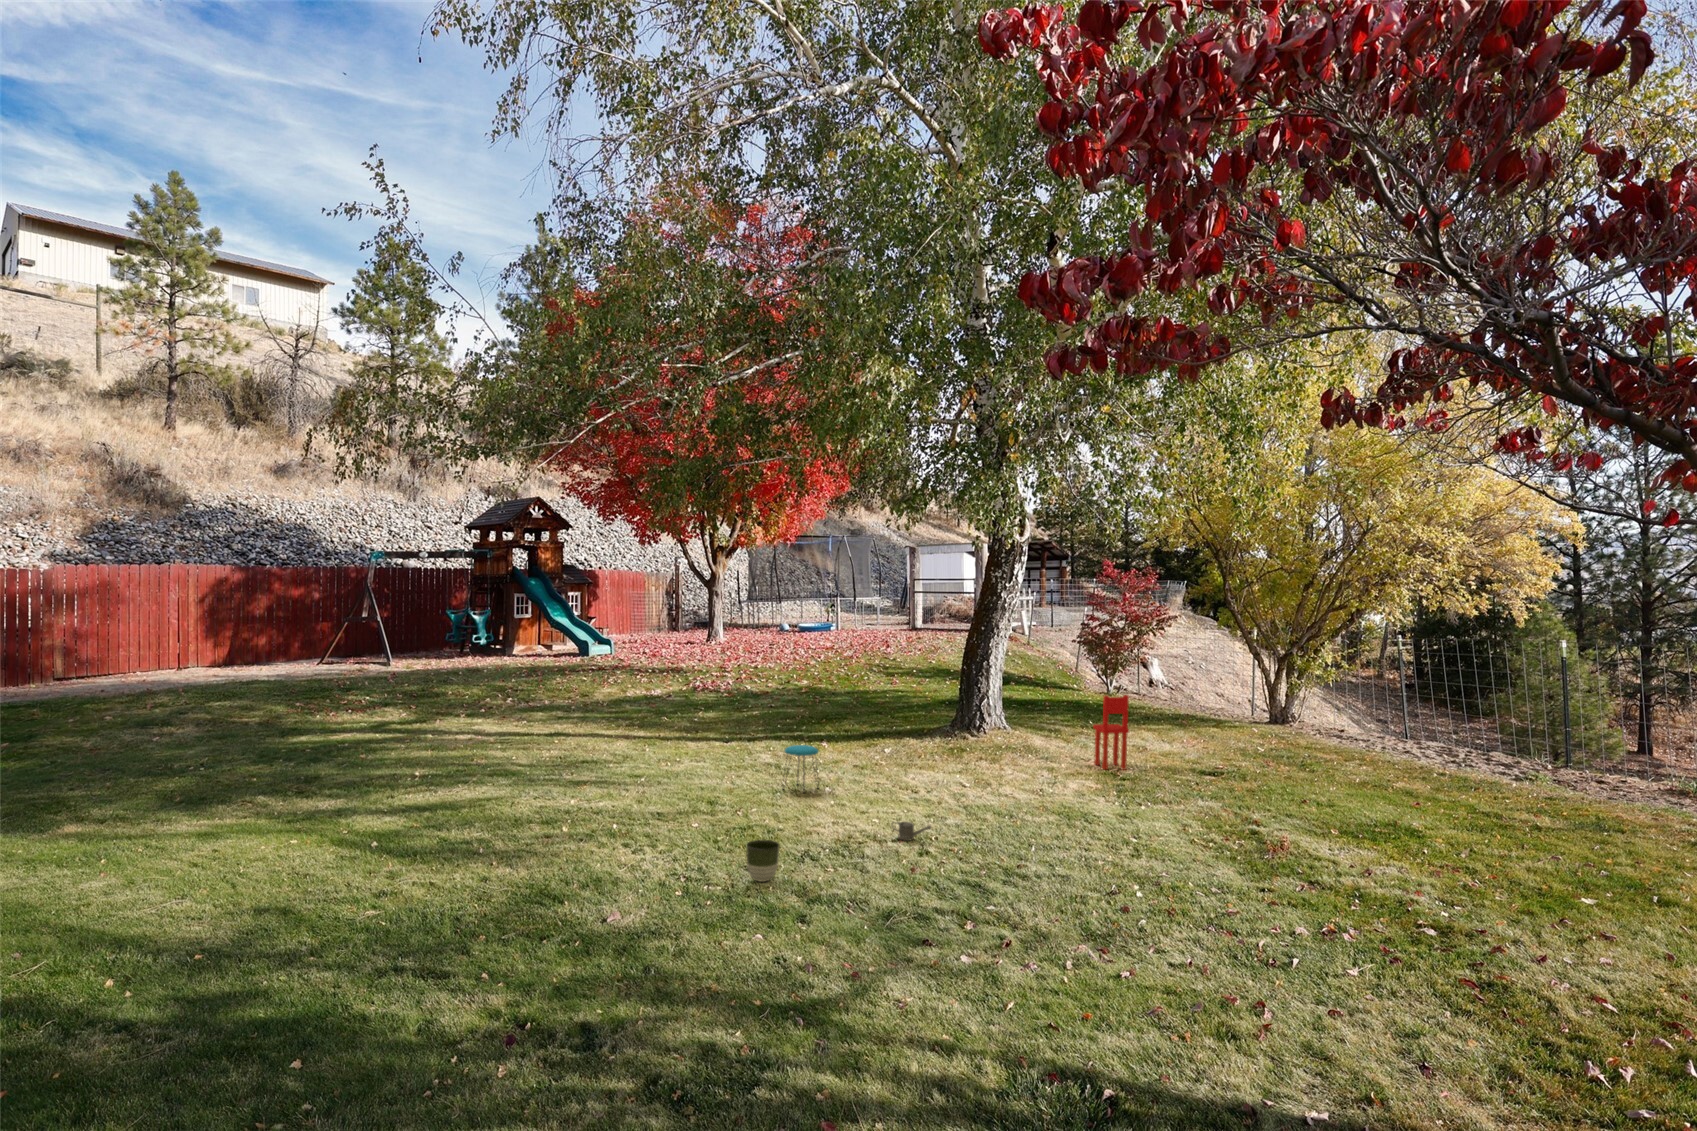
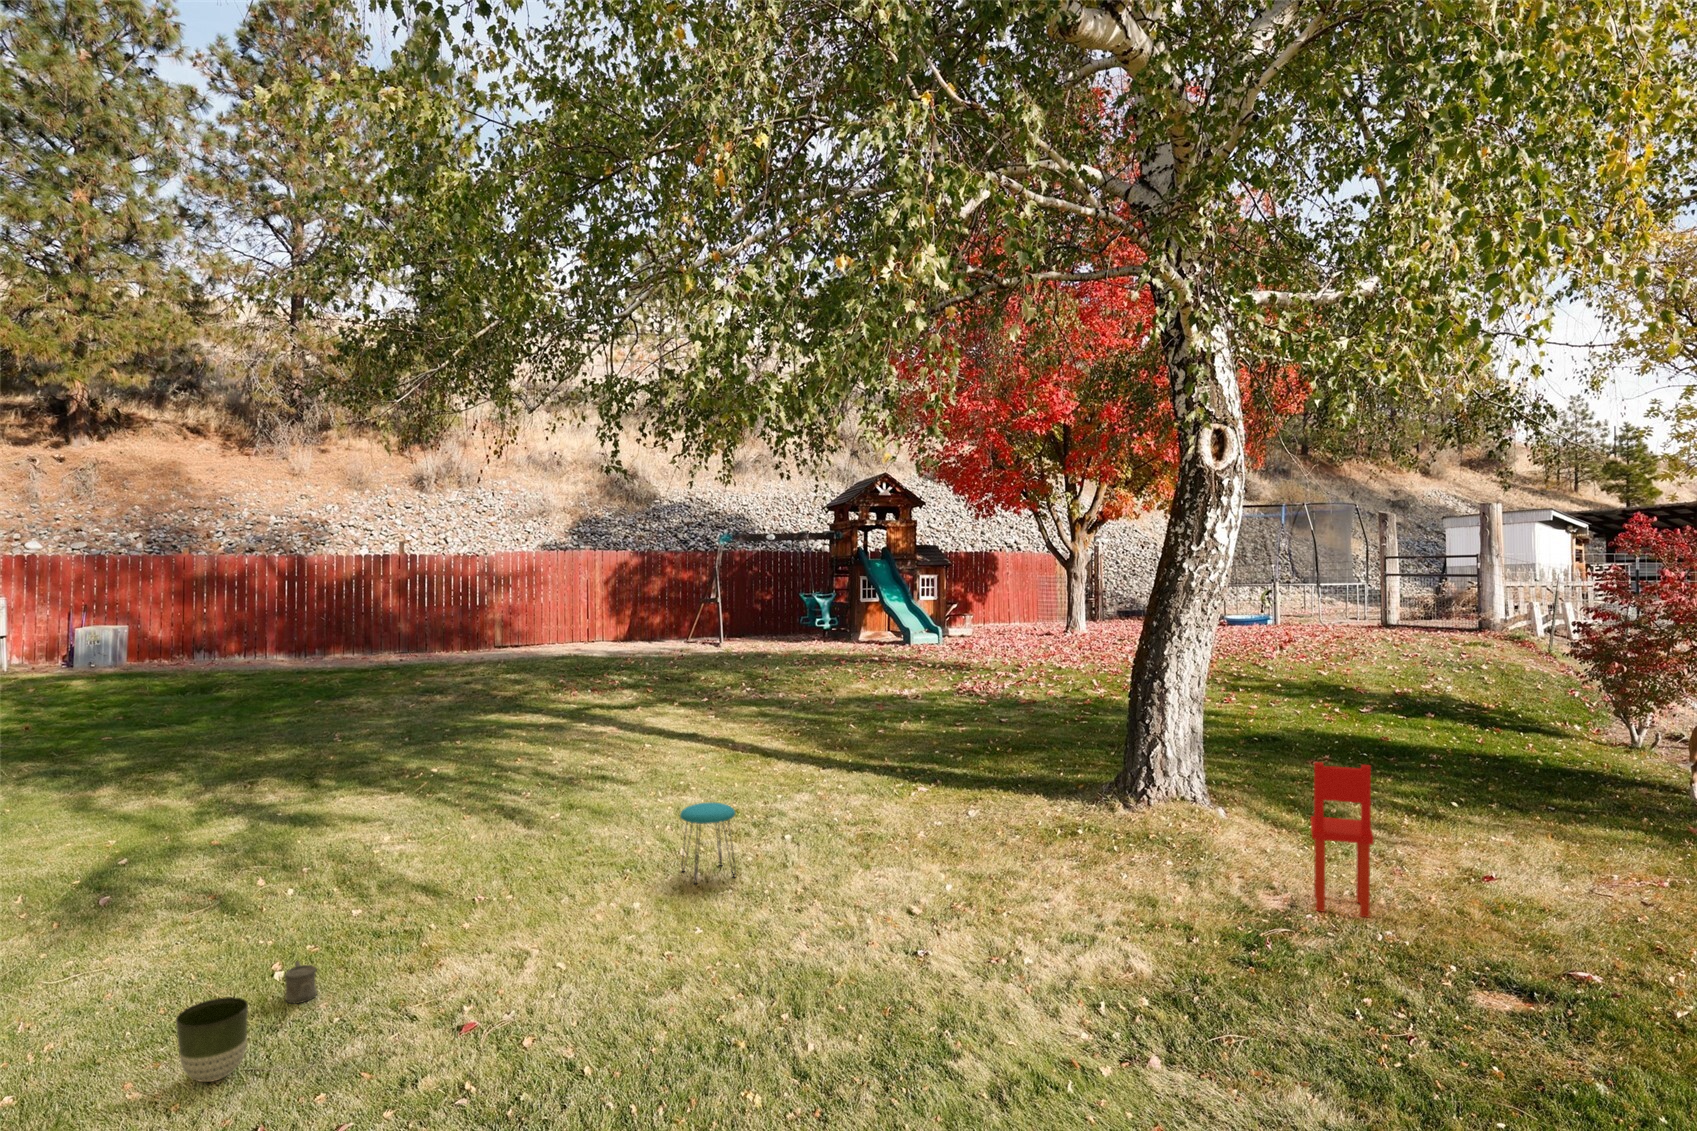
watering can: present [895,822,931,841] -> present [284,961,317,1003]

